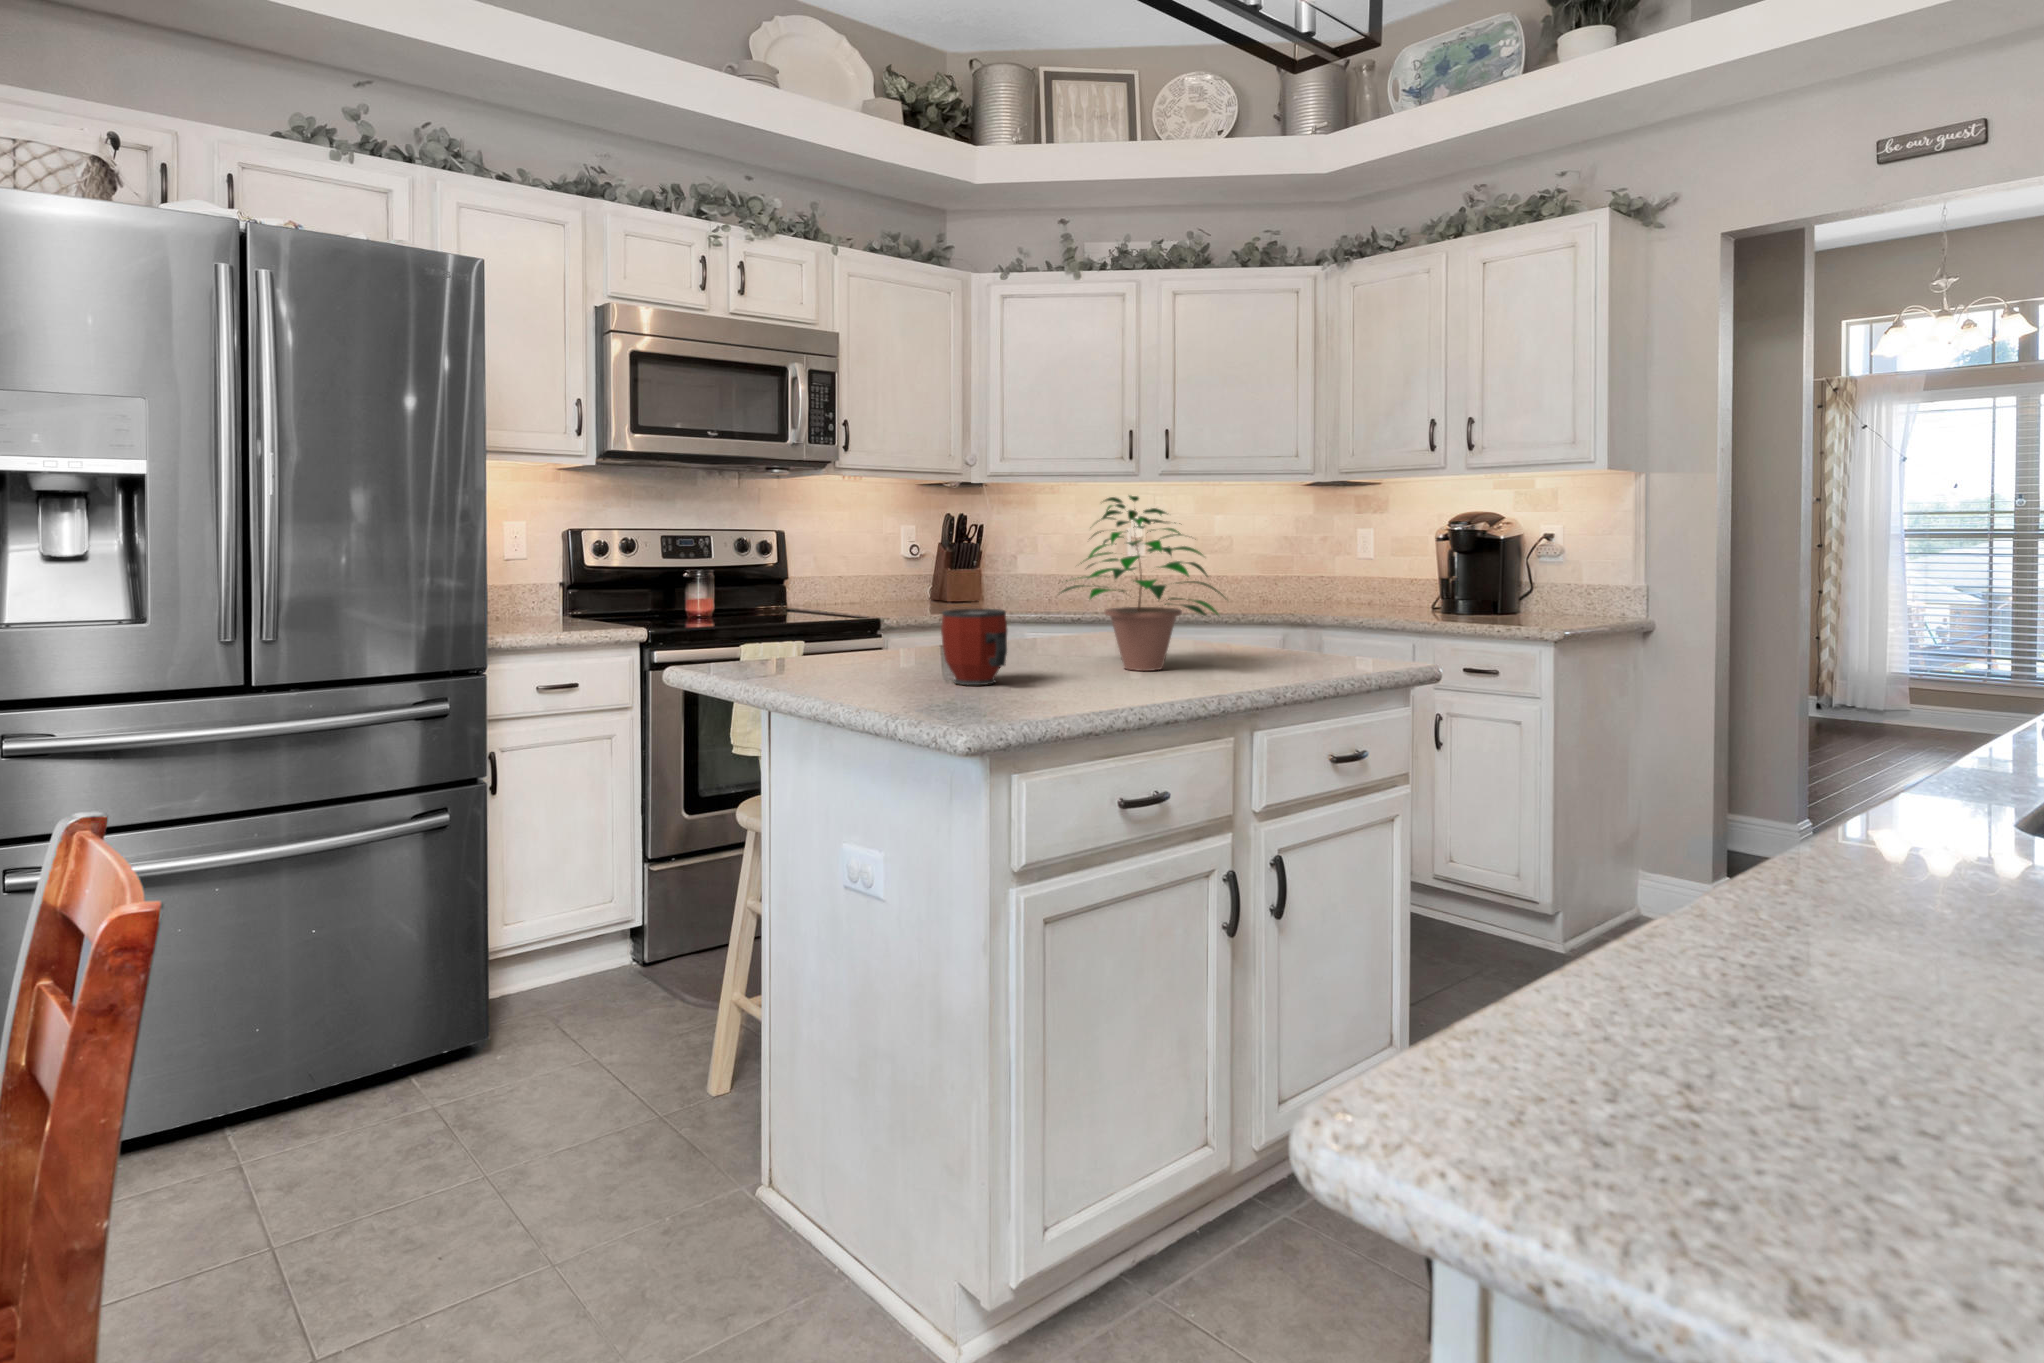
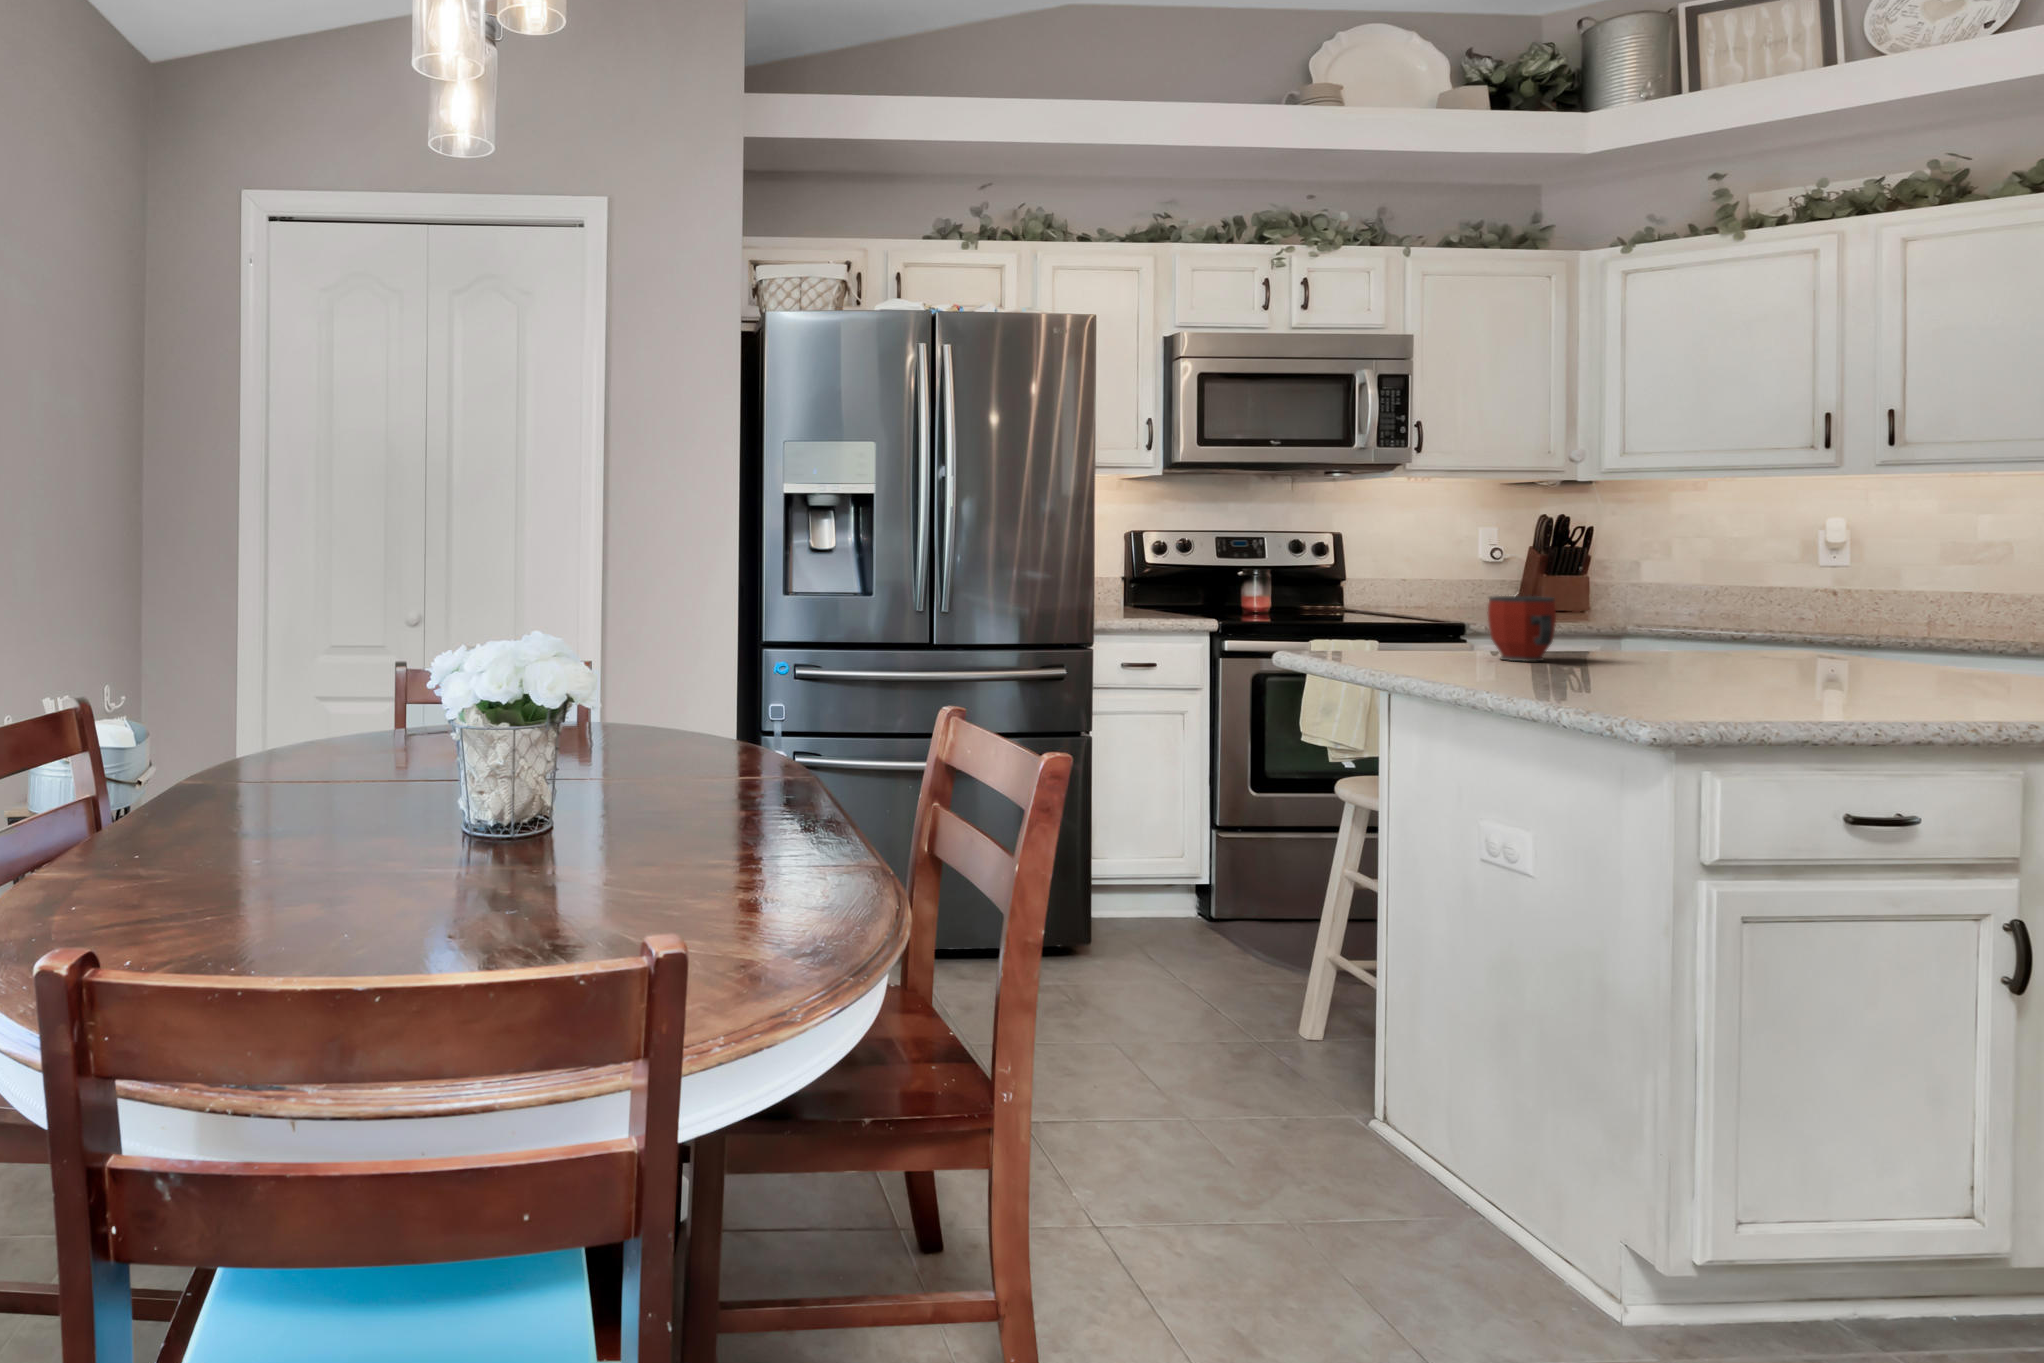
potted plant: present [1061,496,1223,671] -> none [1626,493,1838,664]

